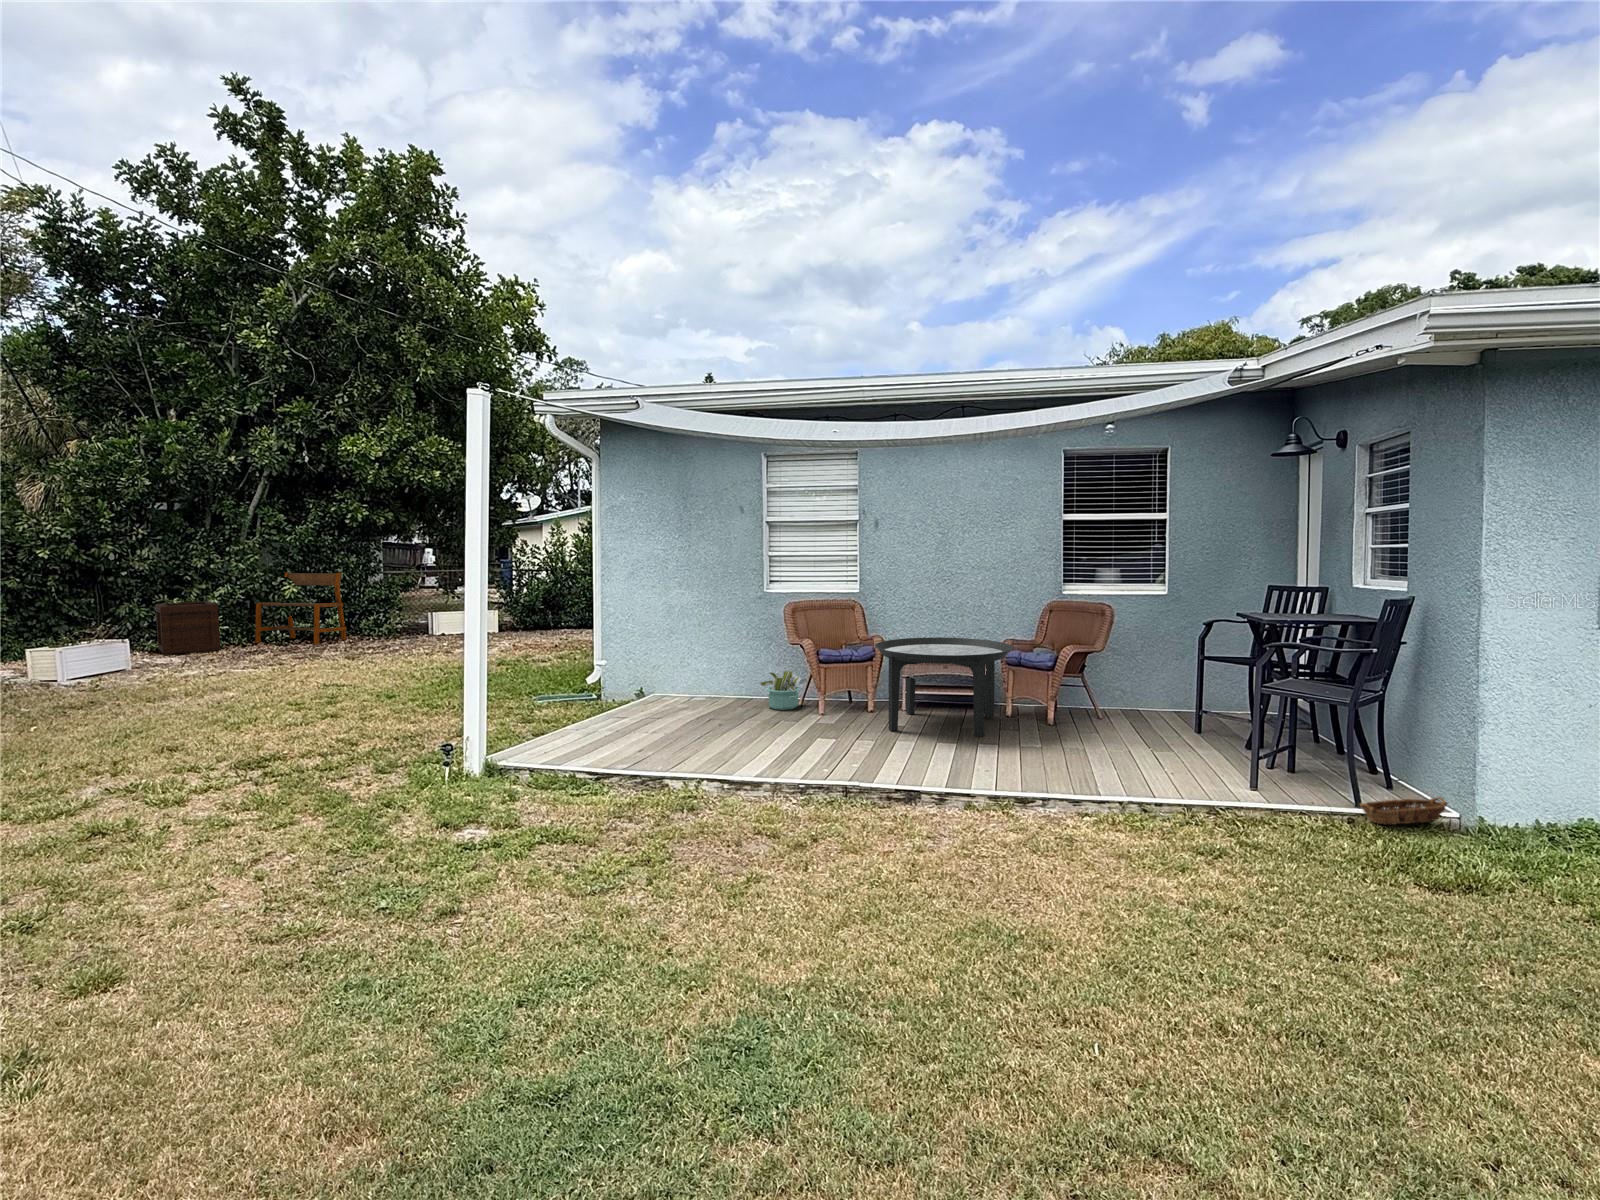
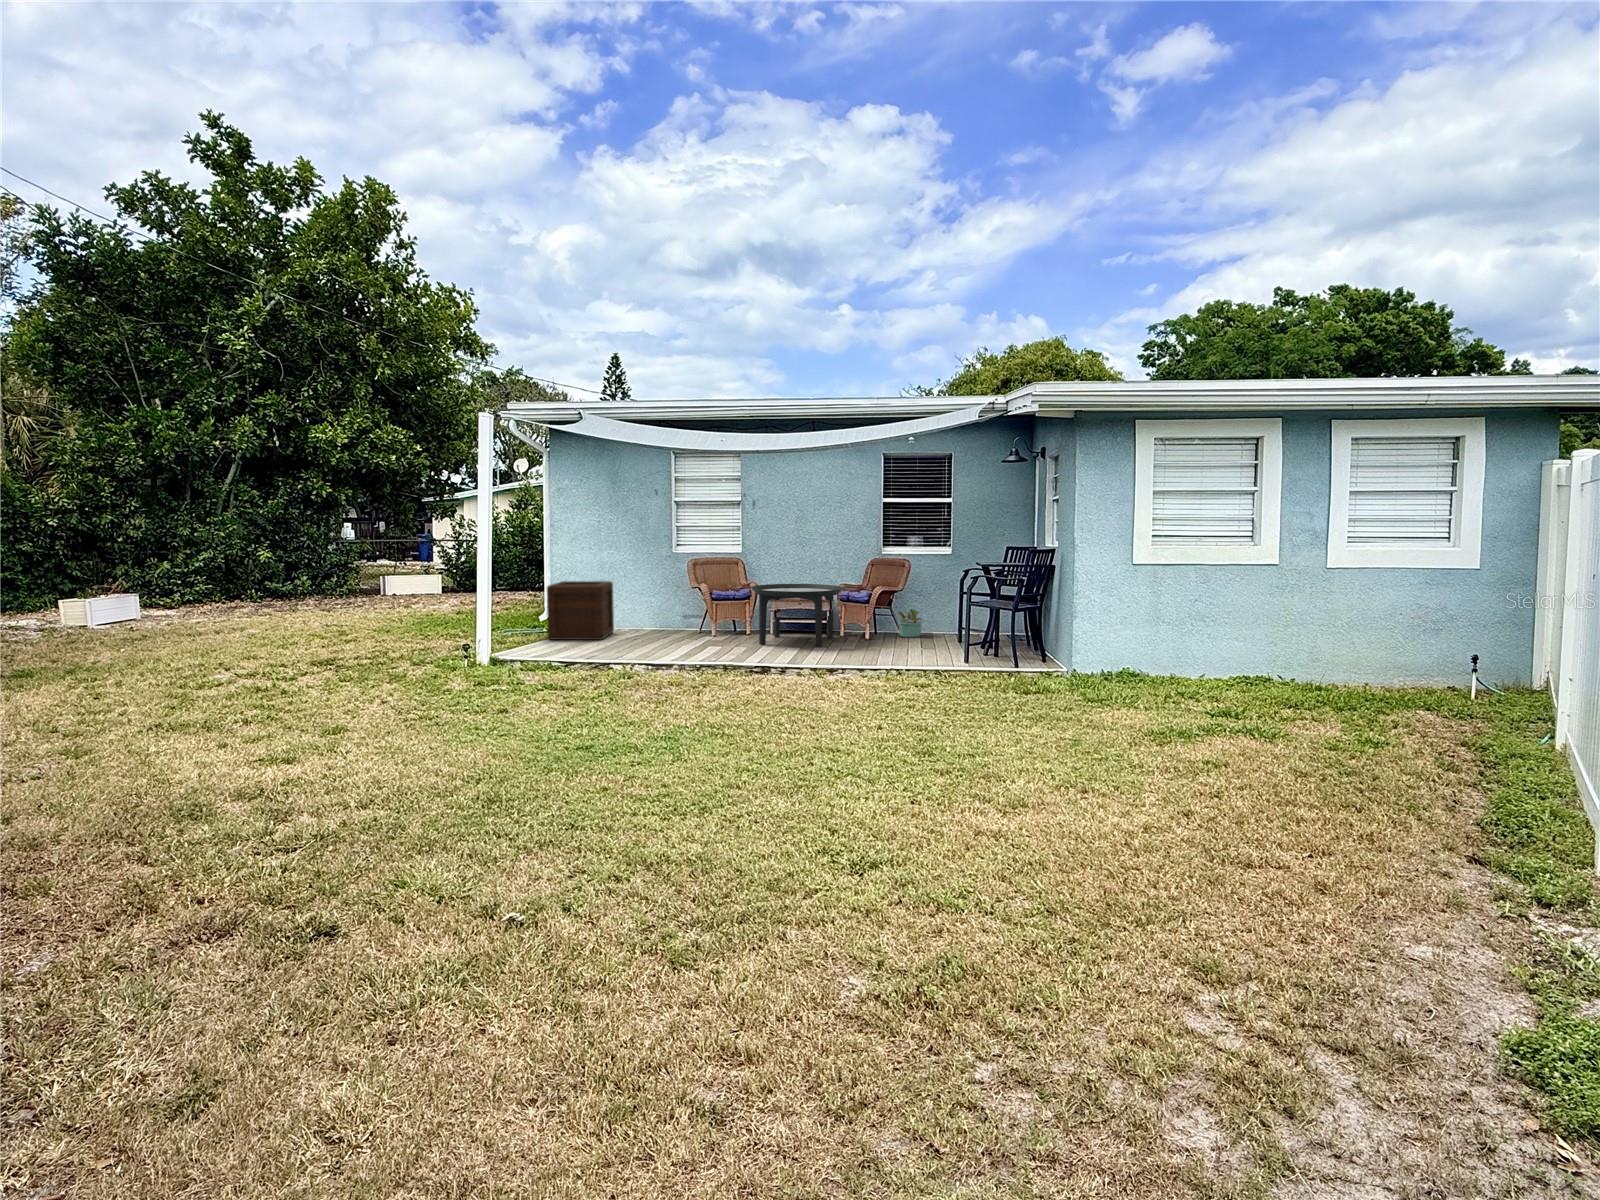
bench: present [255,572,347,645] -> none [236,541,315,602]
wooden crate: present [155,601,220,655] -> present [547,581,614,640]
decorative plant: present [759,671,801,710] -> present [897,609,922,637]
basket: present [1360,797,1447,825] -> none [1009,659,1064,679]

